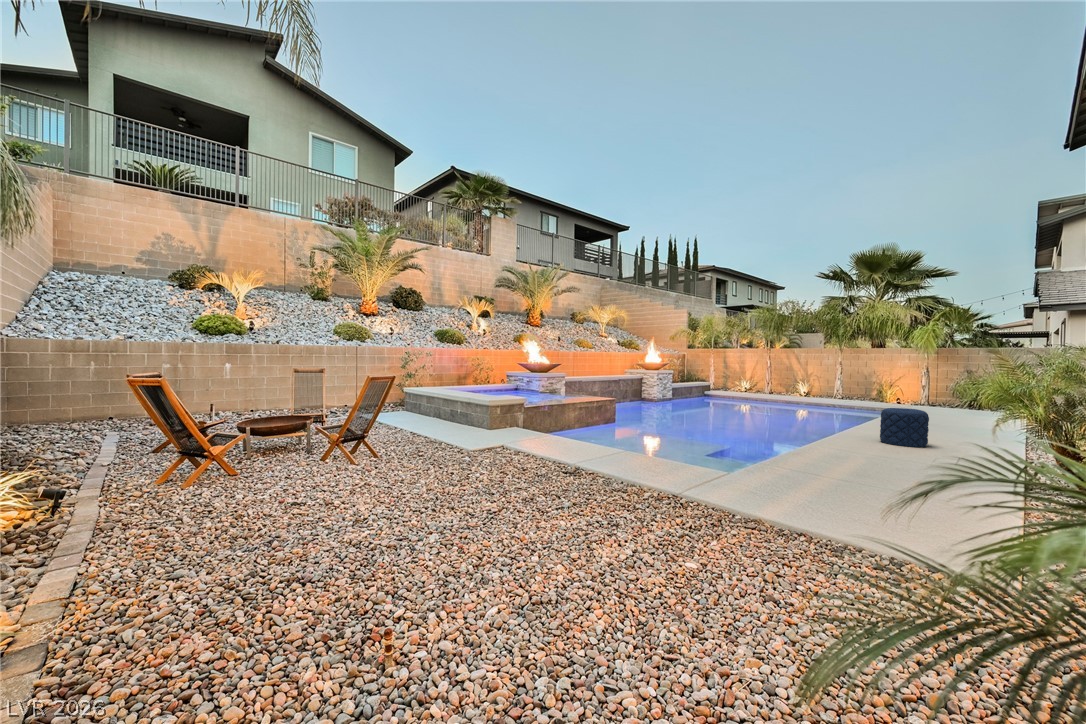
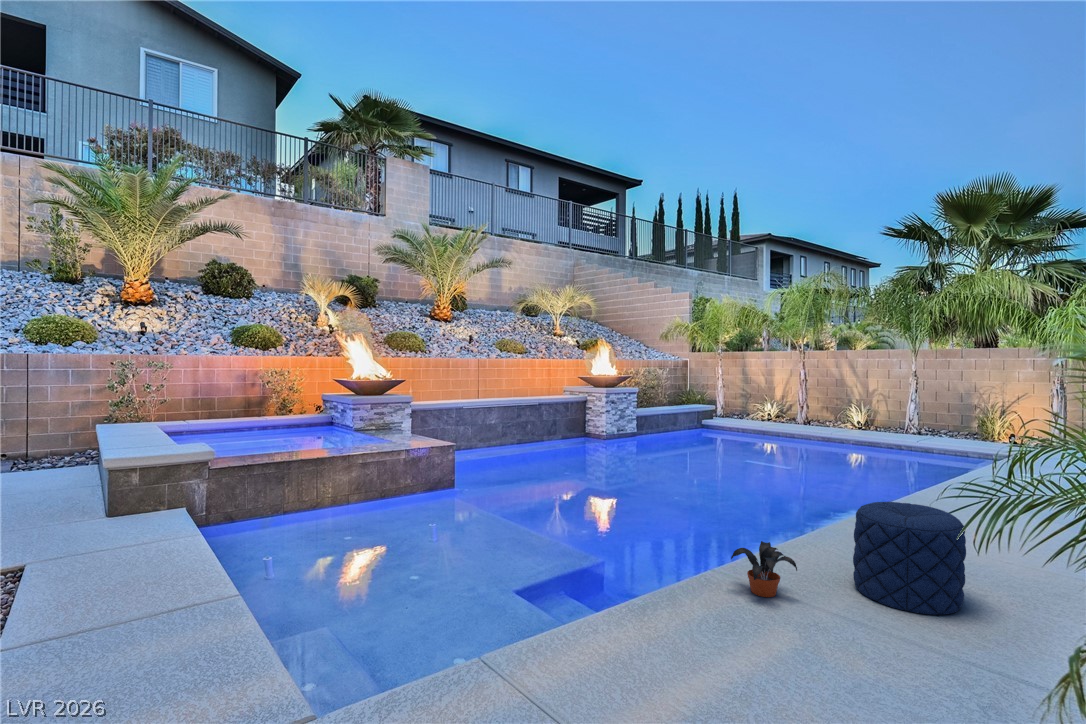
potted plant: none [835,424,866,444] -> present [731,541,797,597]

